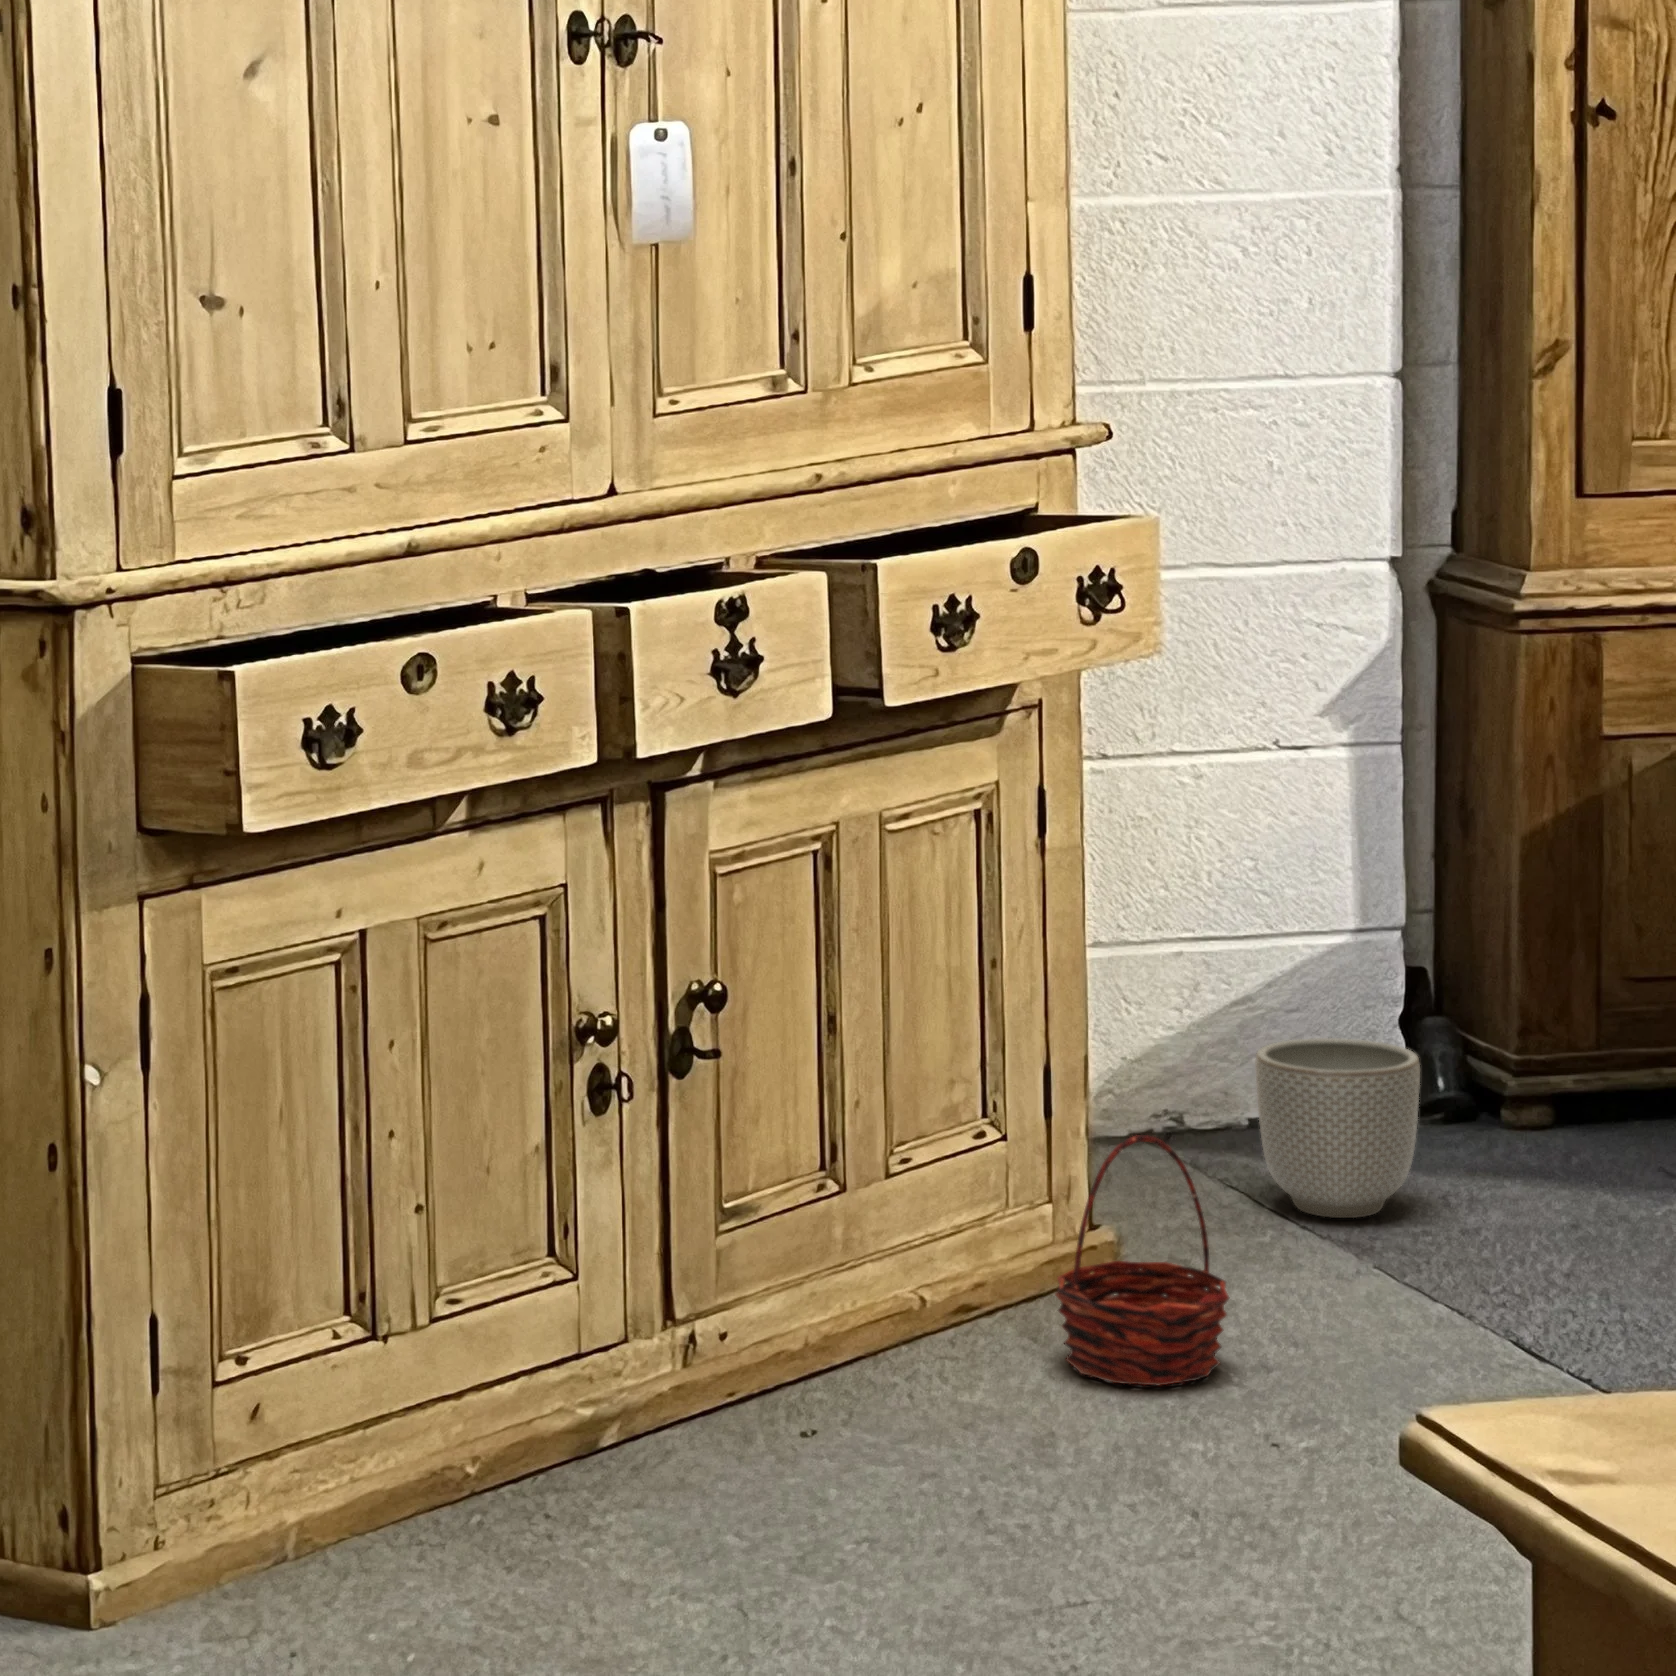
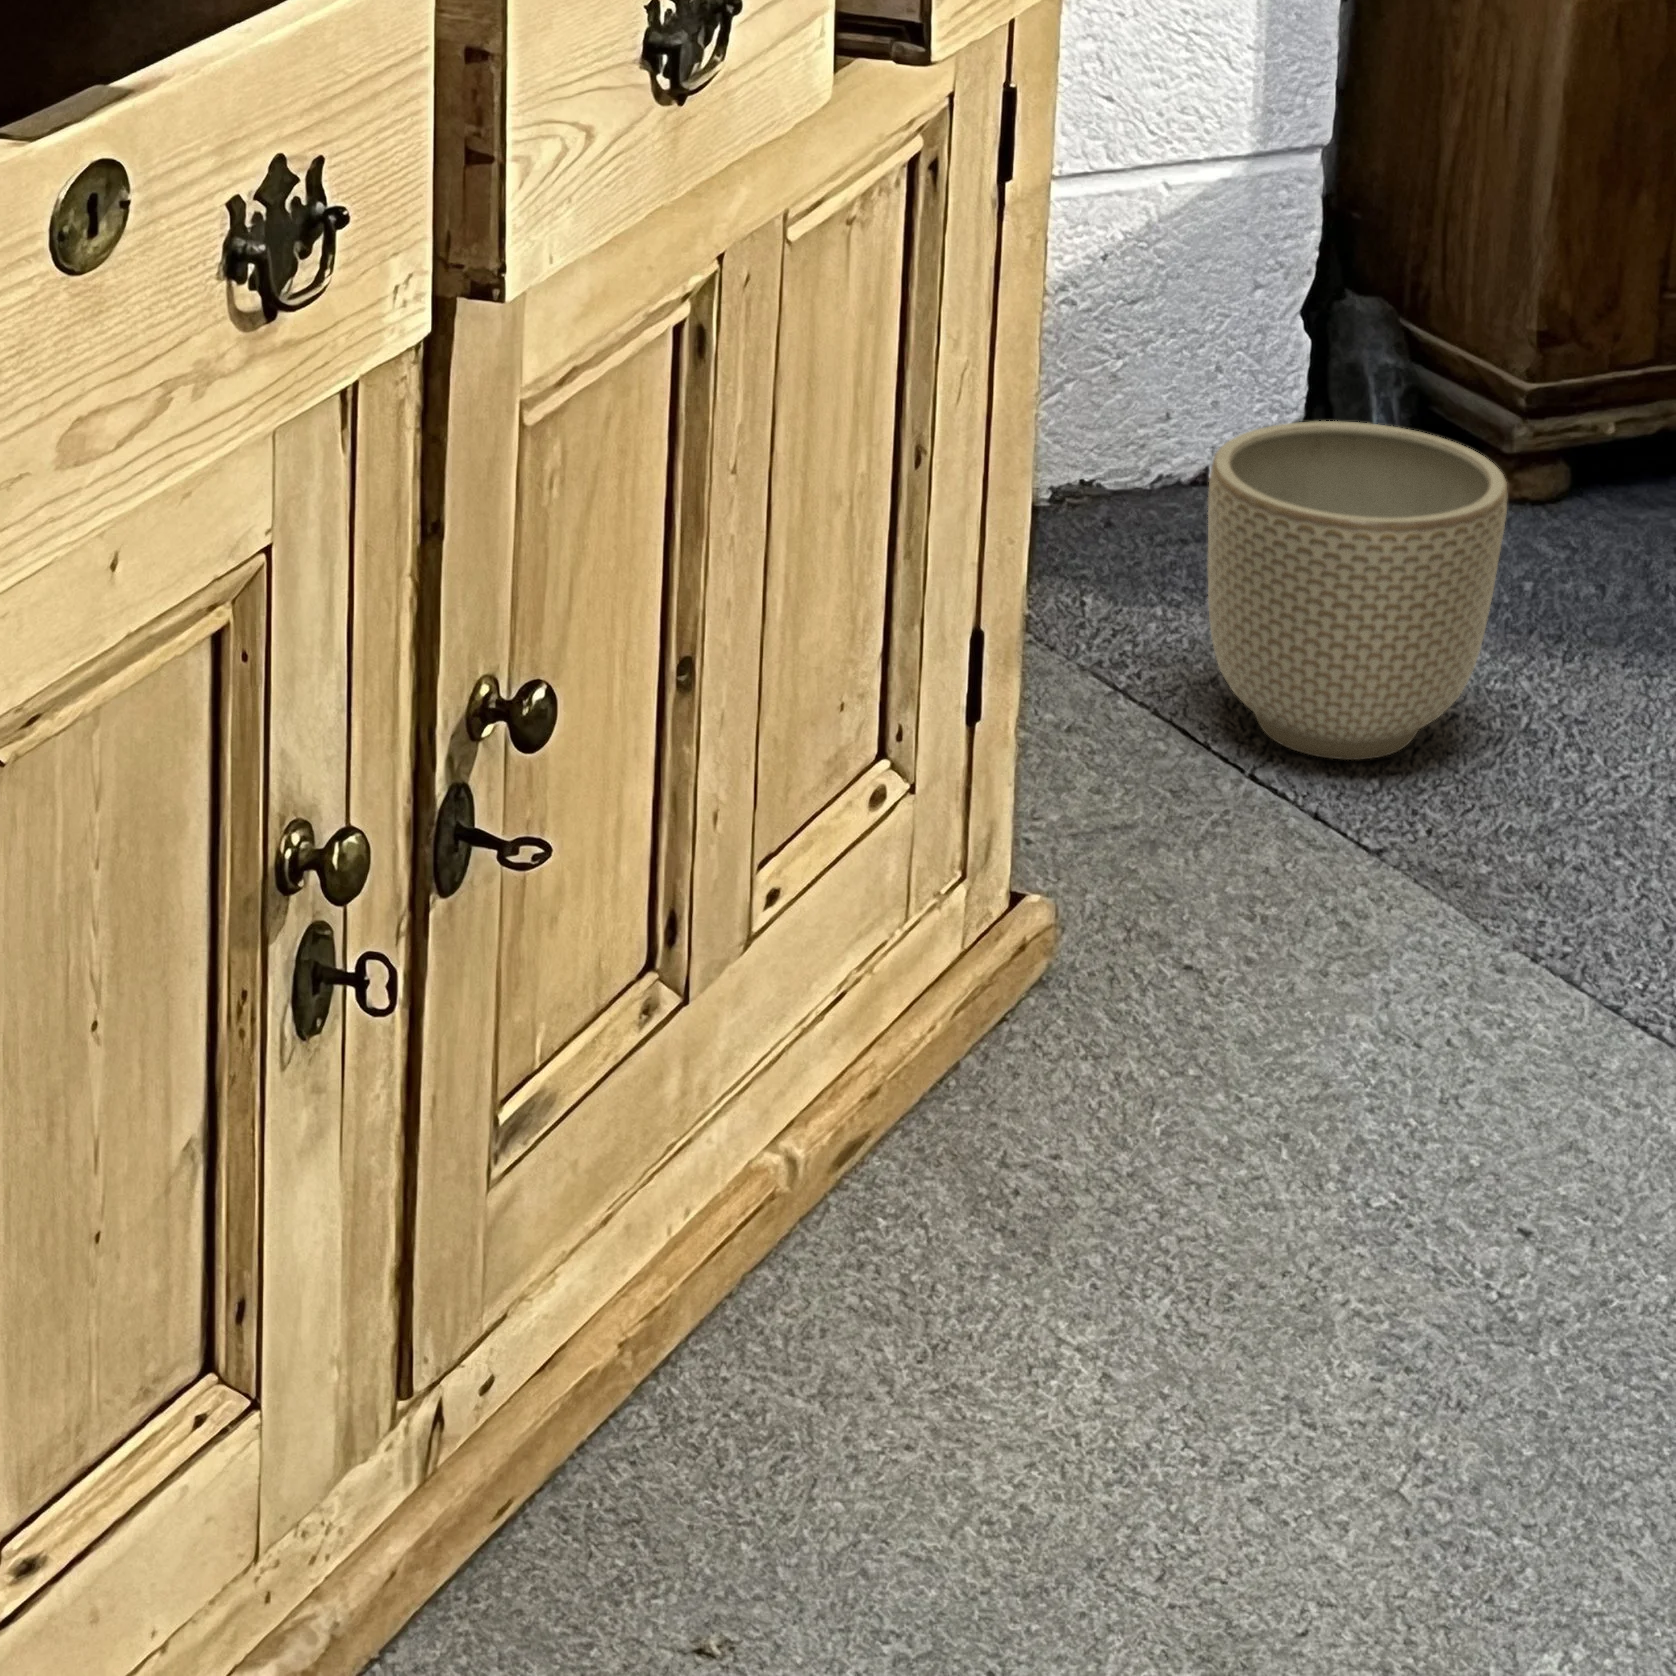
basket: present [1055,1135,1229,1385] -> none [1074,826,1429,1316]

